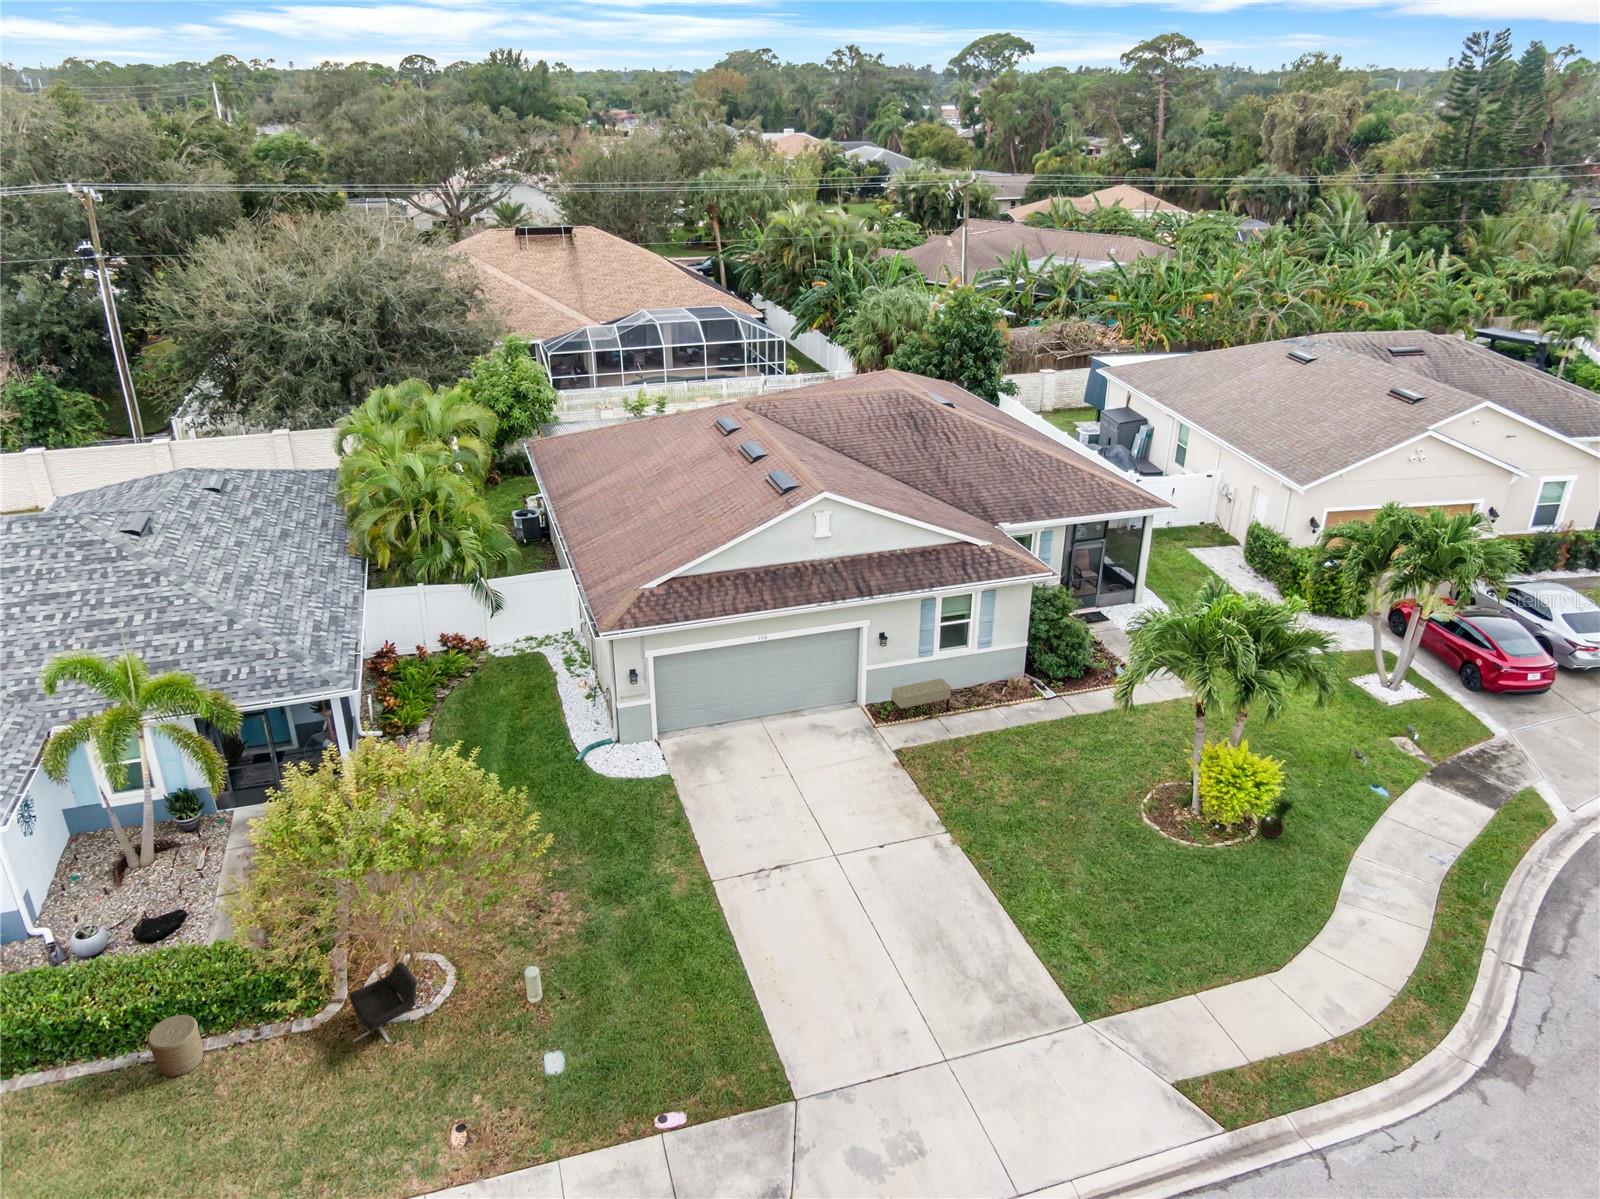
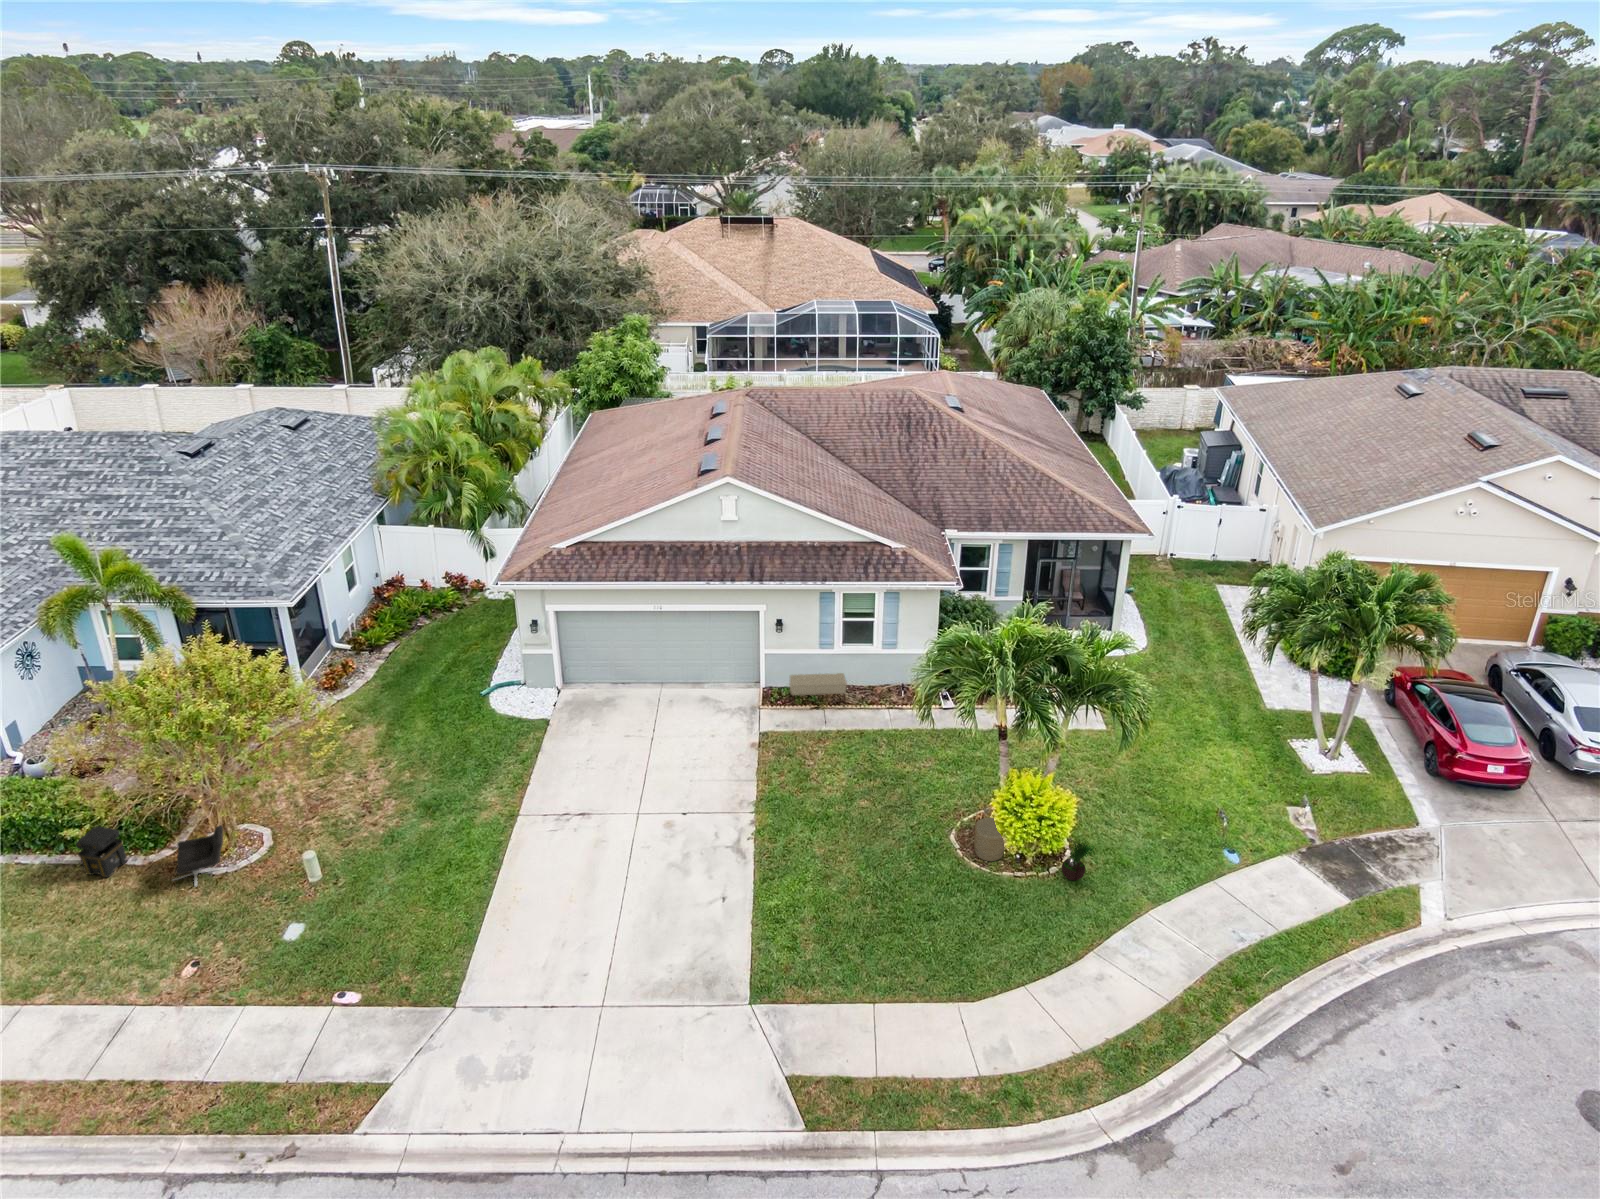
toolbox: none [224,995,279,1059] -> present [76,827,127,877]
basket: present [147,1015,203,1077] -> present [974,818,1005,861]

